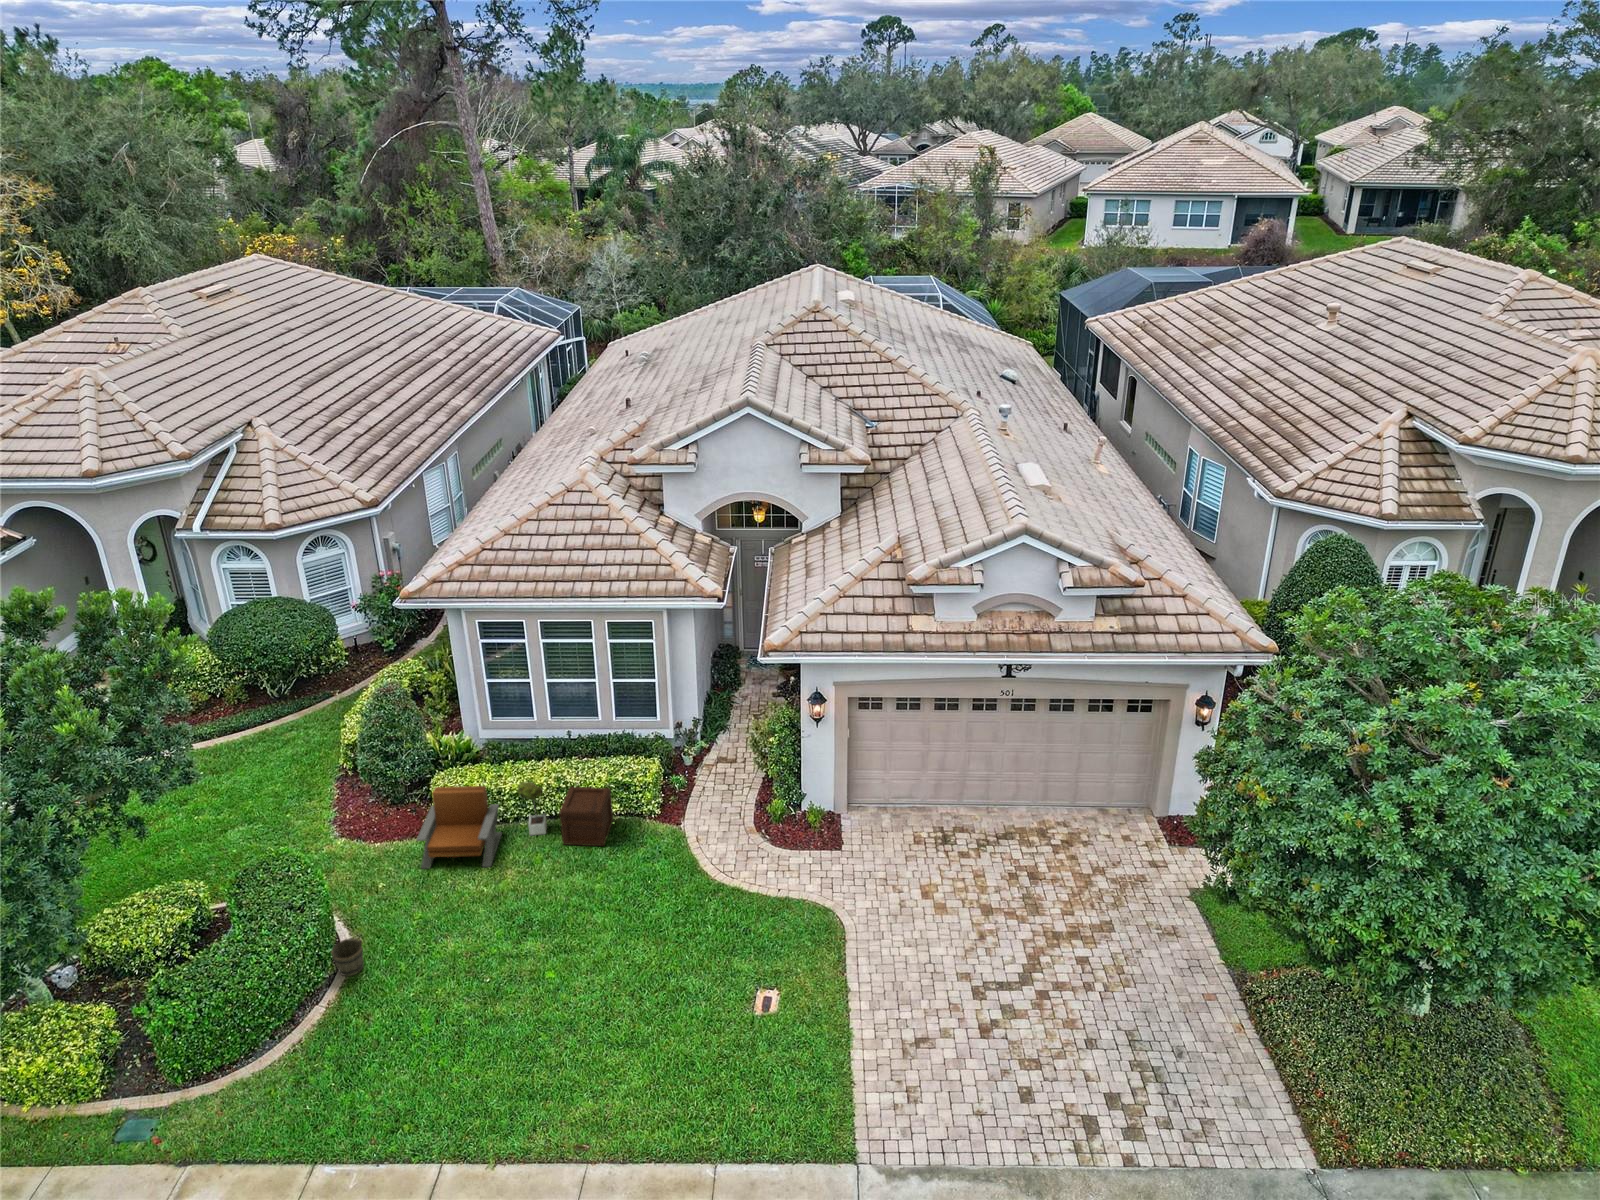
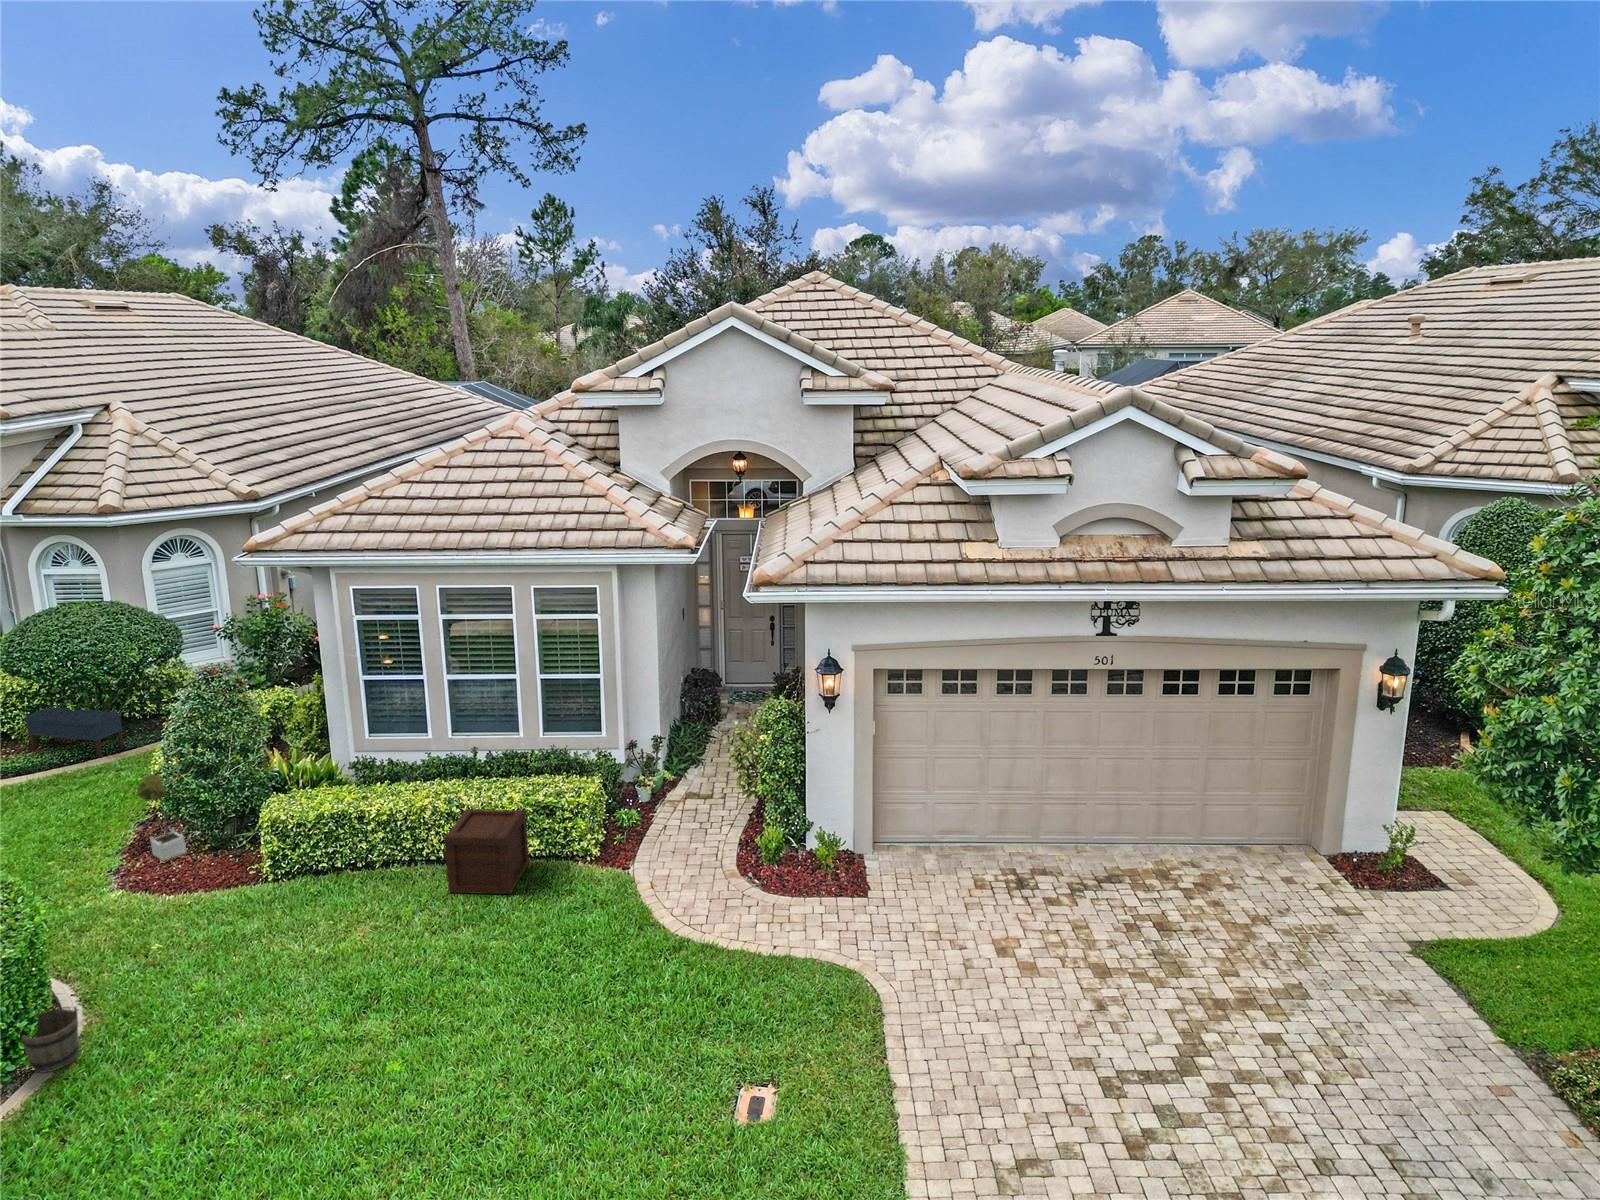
bench: none [229,677,302,718] -> present [24,707,124,758]
potted tree: present [517,782,547,835] -> present [137,775,187,861]
lounge chair: present [417,786,502,869] -> none [217,800,361,924]

